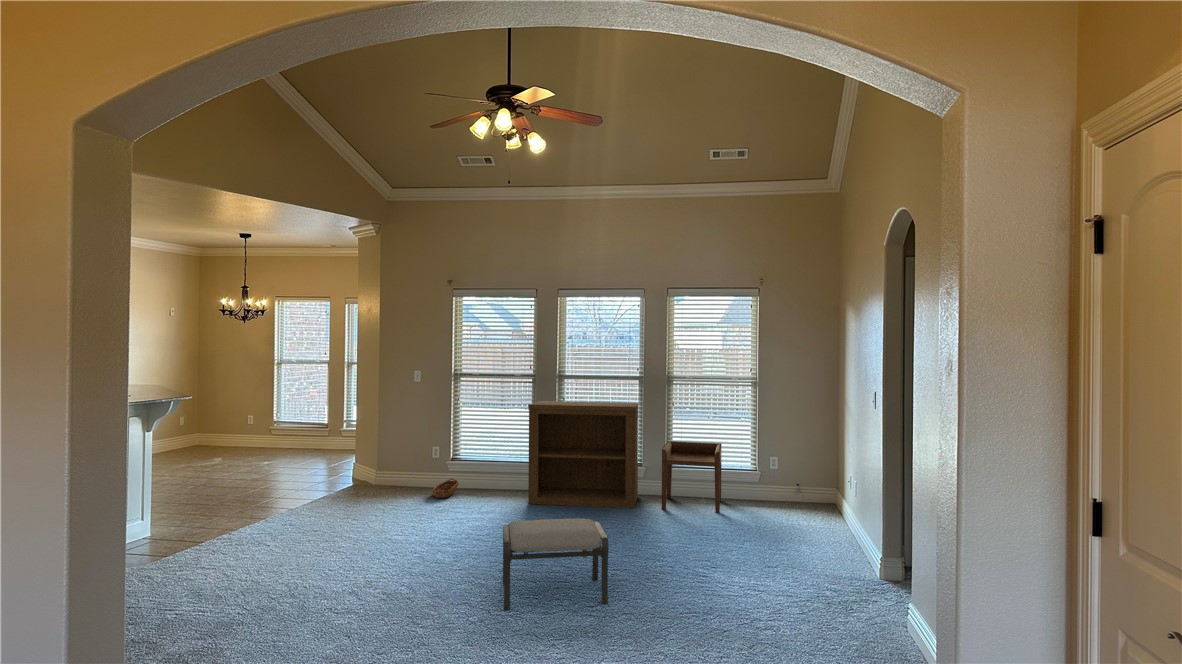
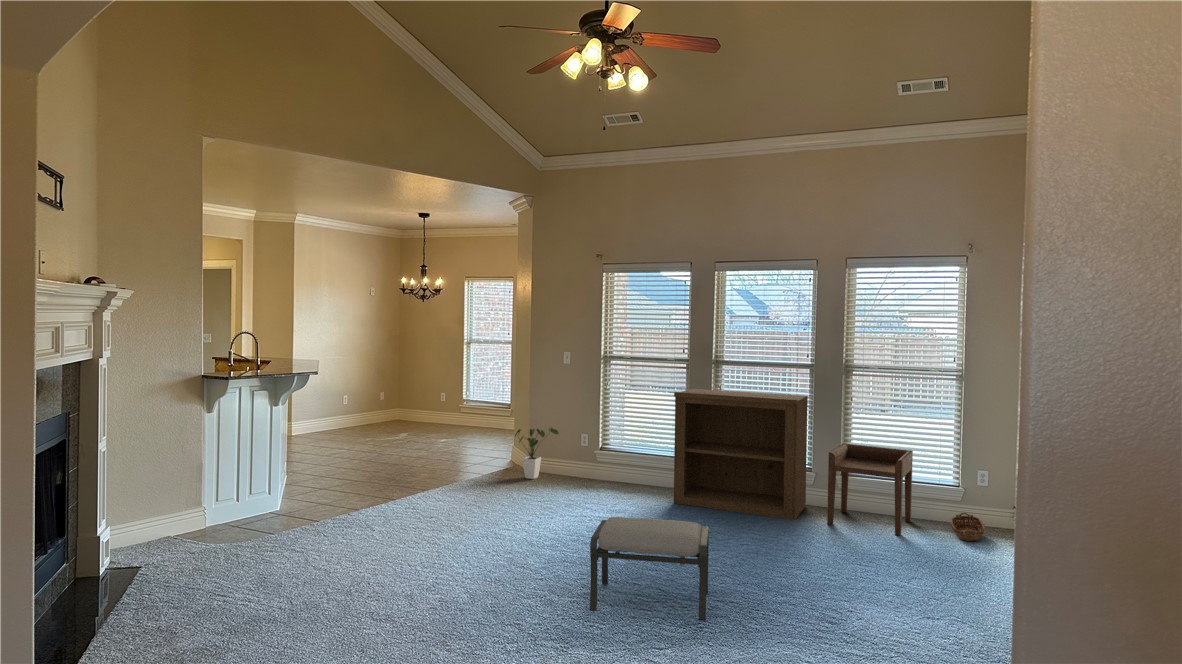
house plant: none [369,442,410,494] -> present [515,427,559,479]
basket: present [432,478,459,498] -> present [951,513,985,541]

